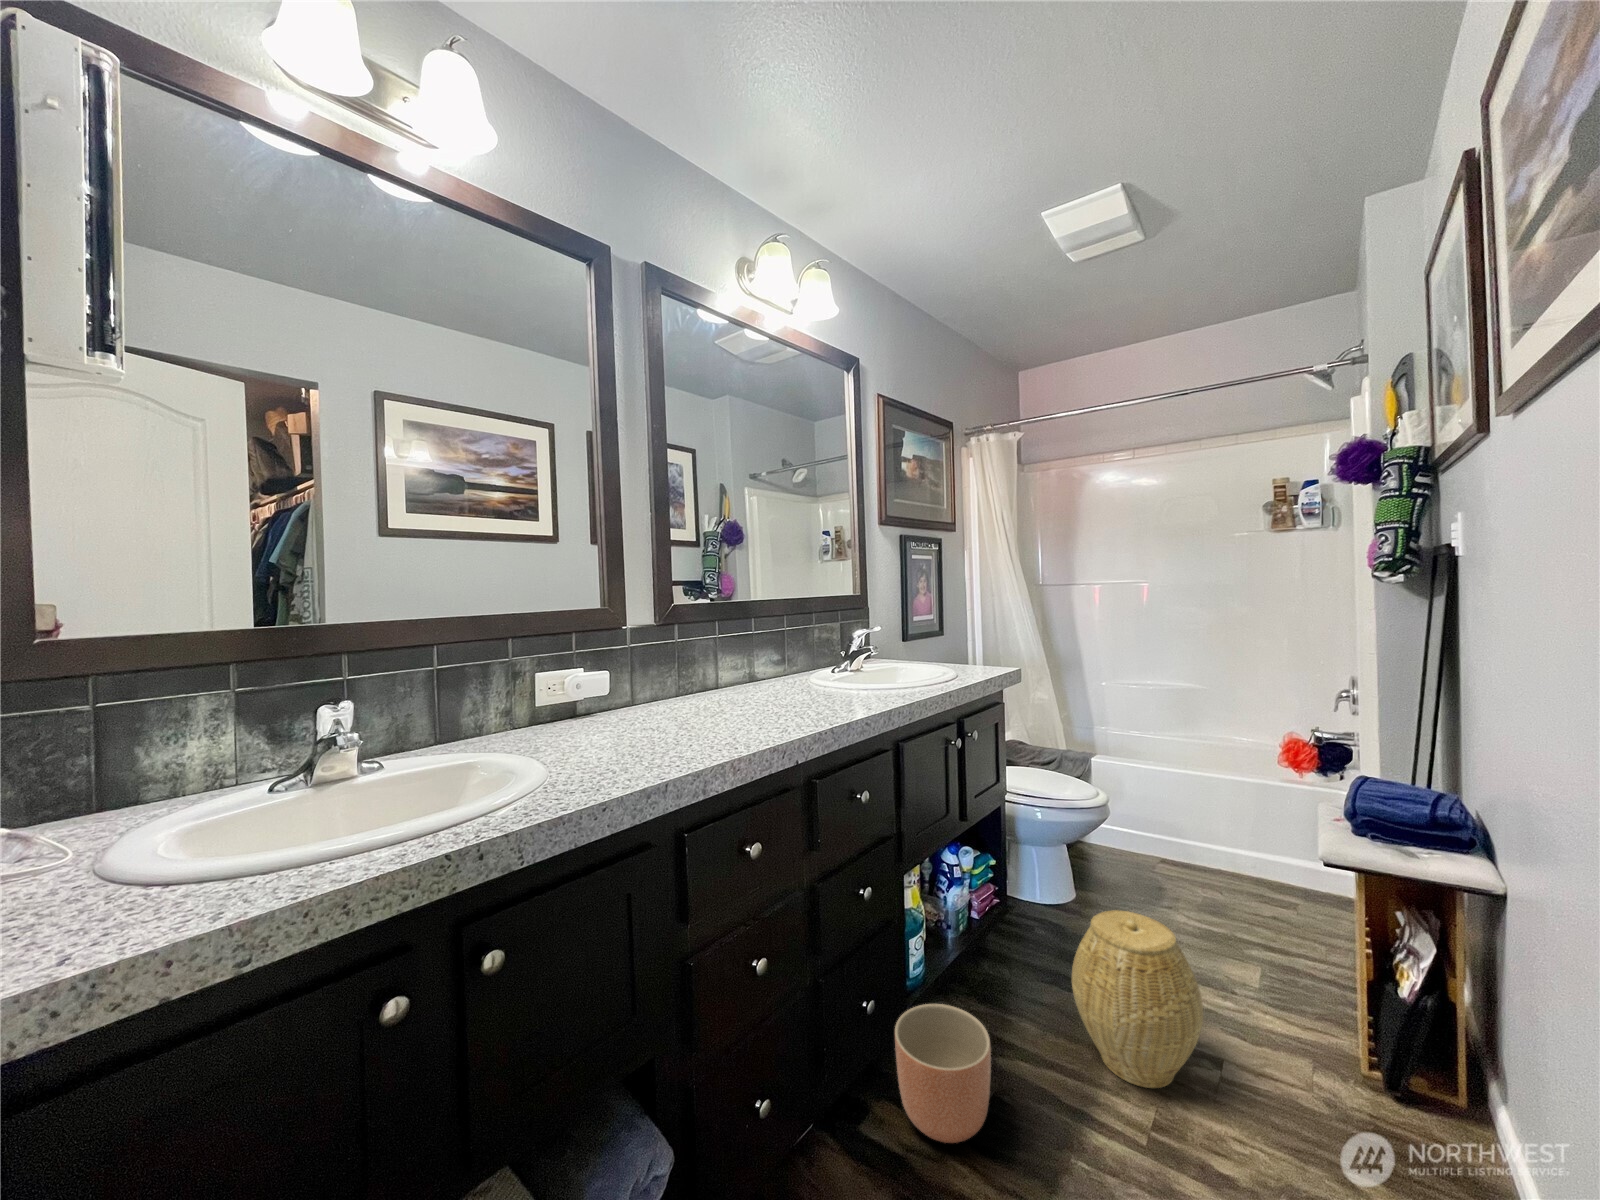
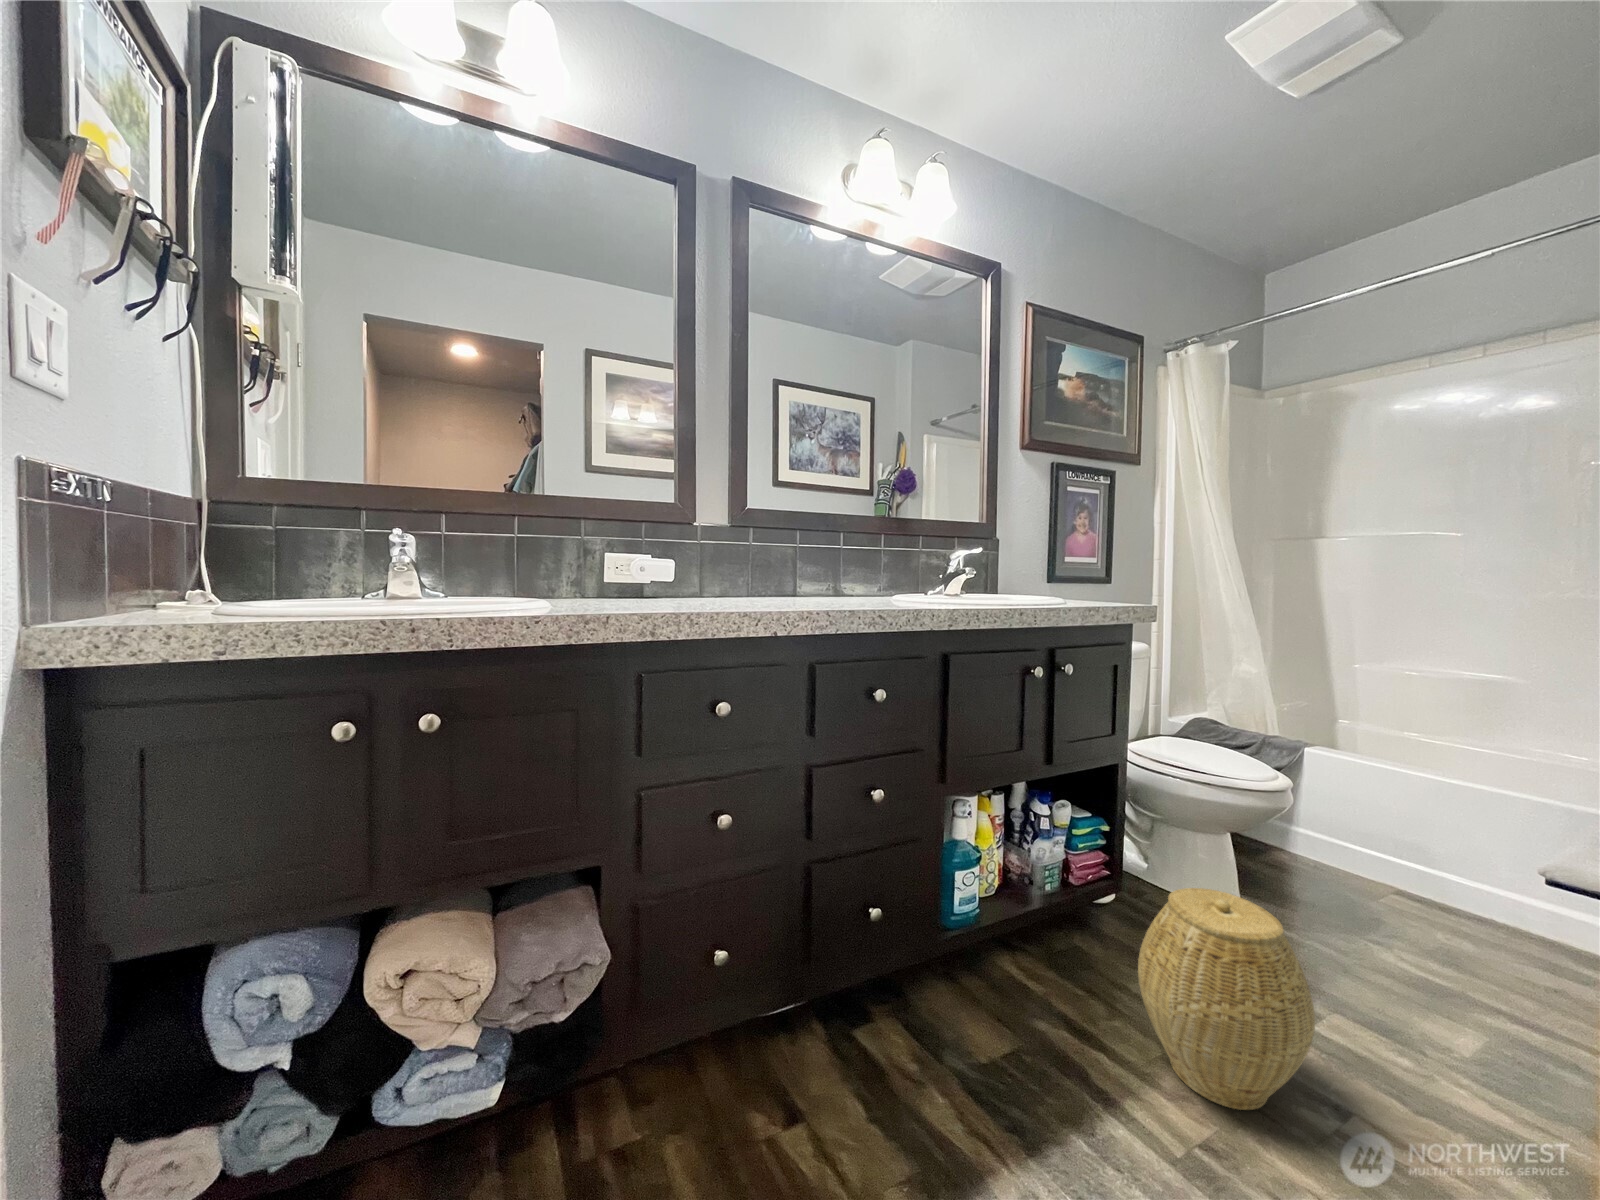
planter: present [895,1004,991,1143] -> none [894,930,998,1072]

